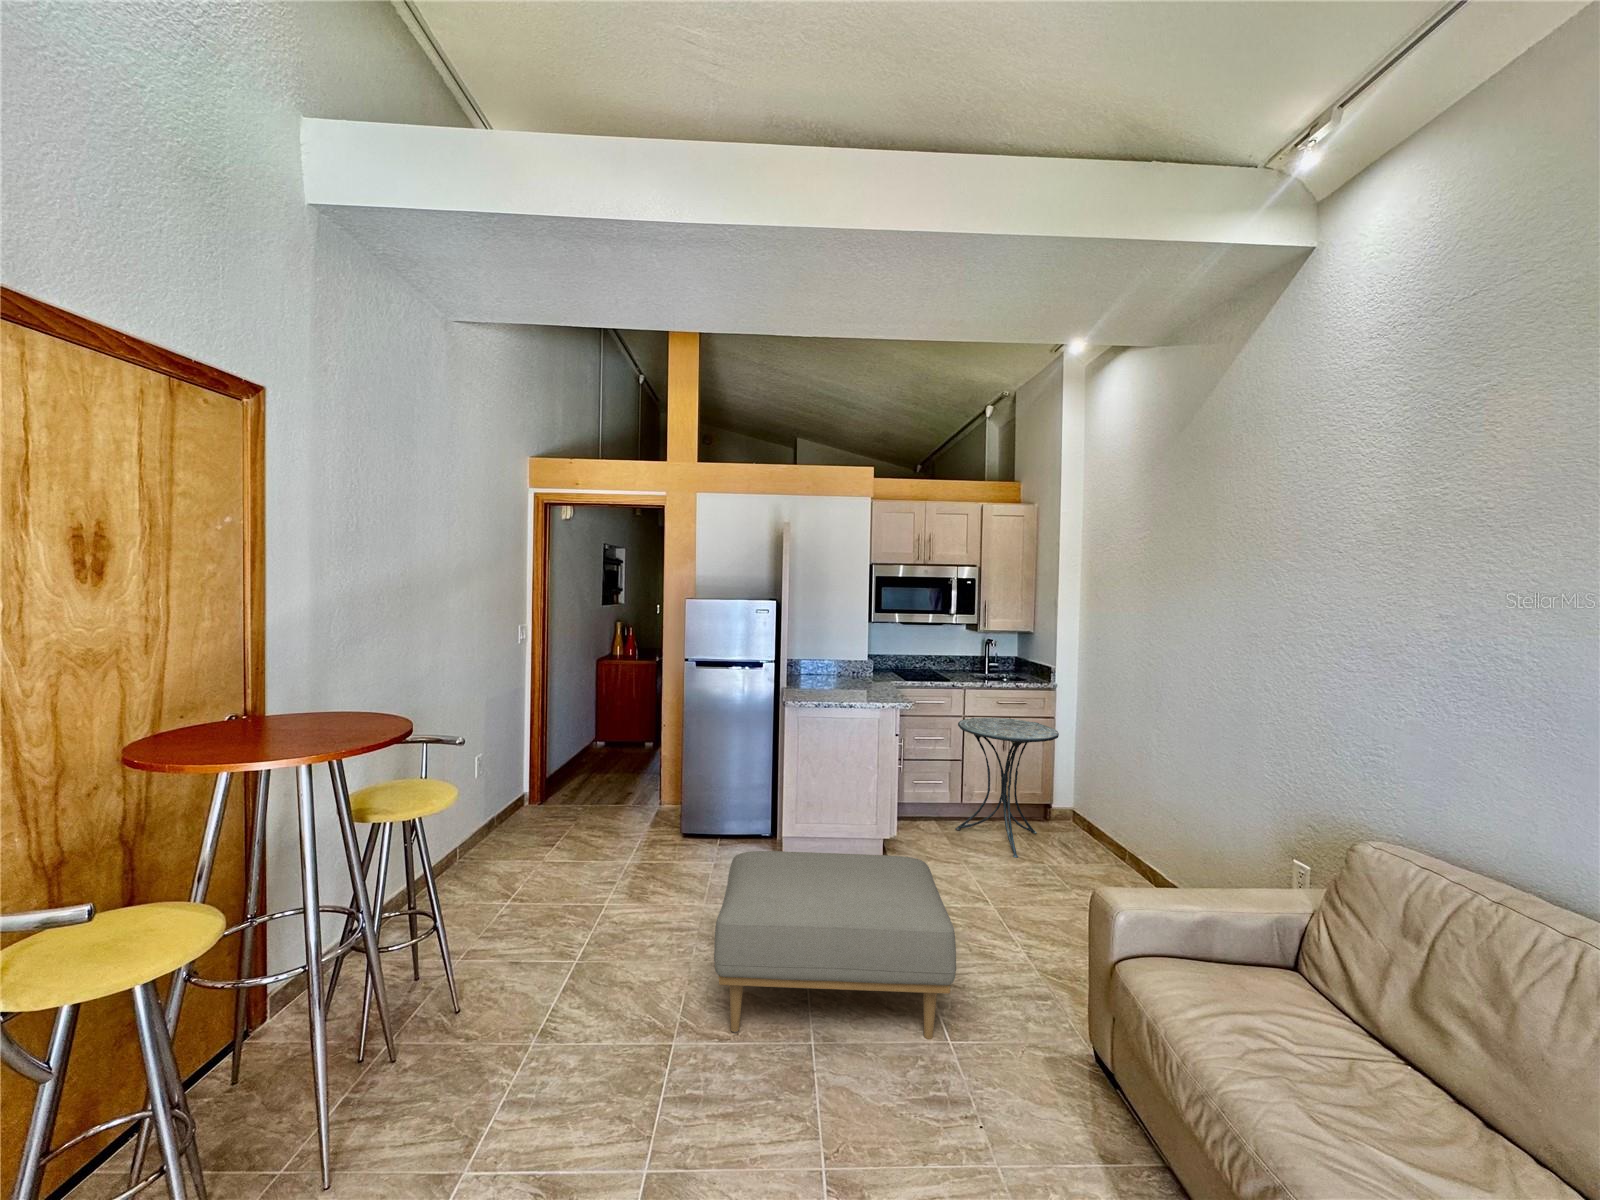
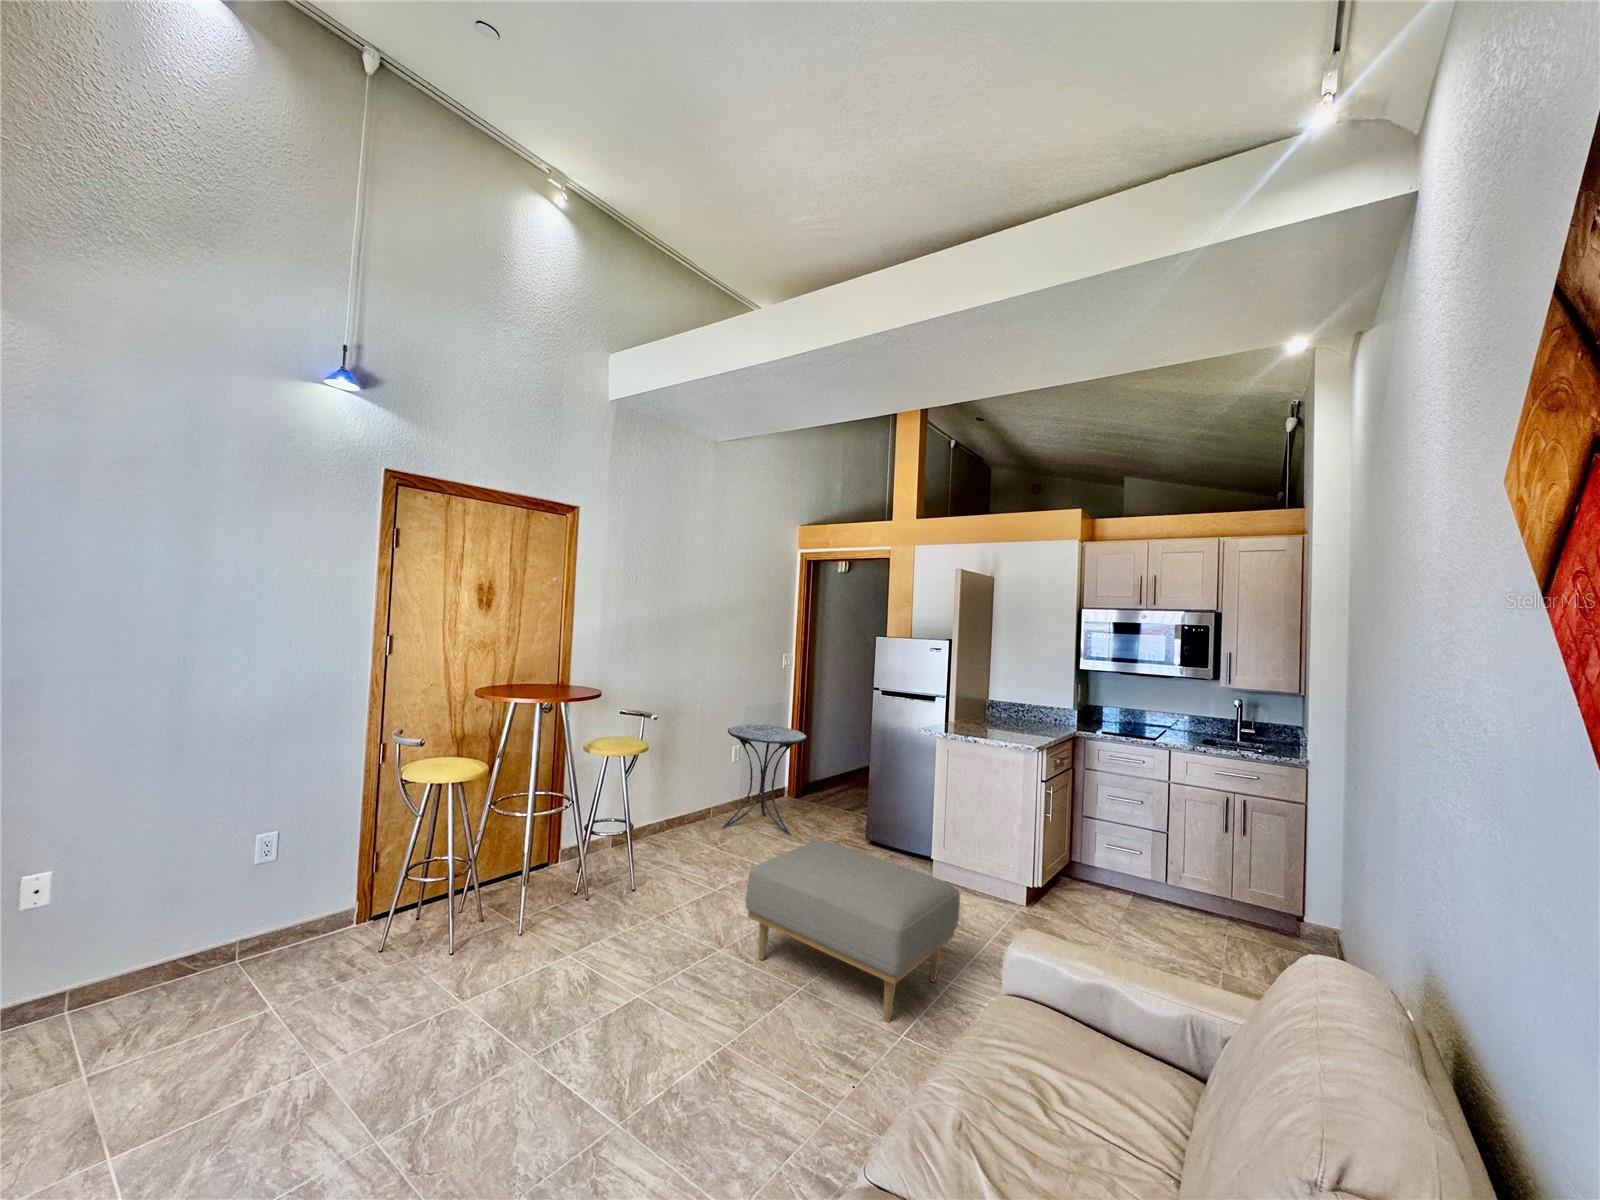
side table: present [956,718,1059,858] -> present [722,725,807,836]

